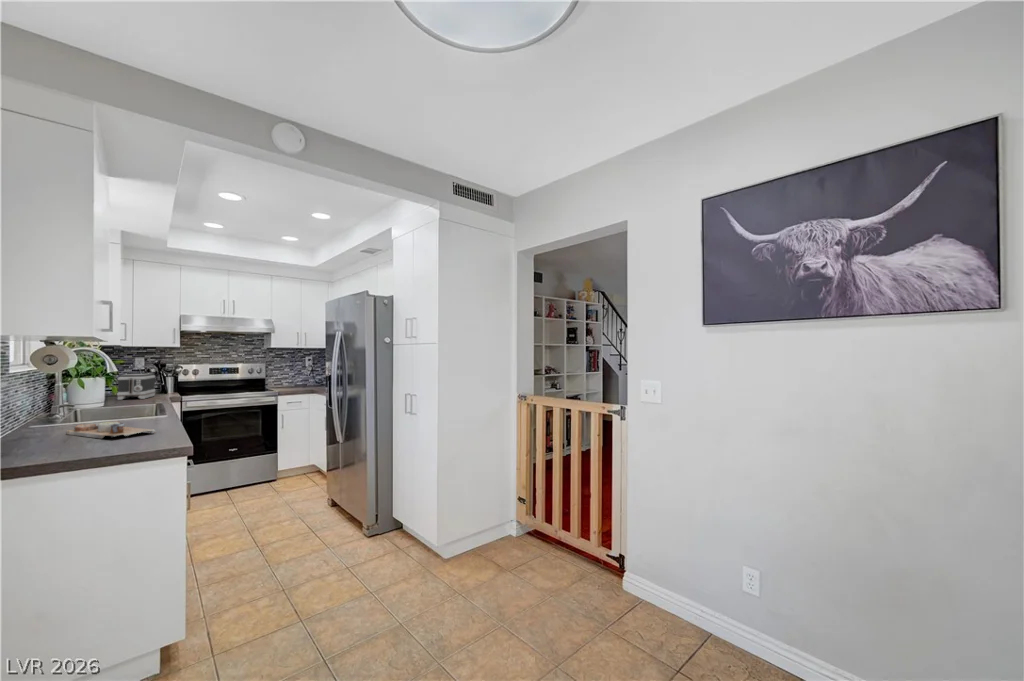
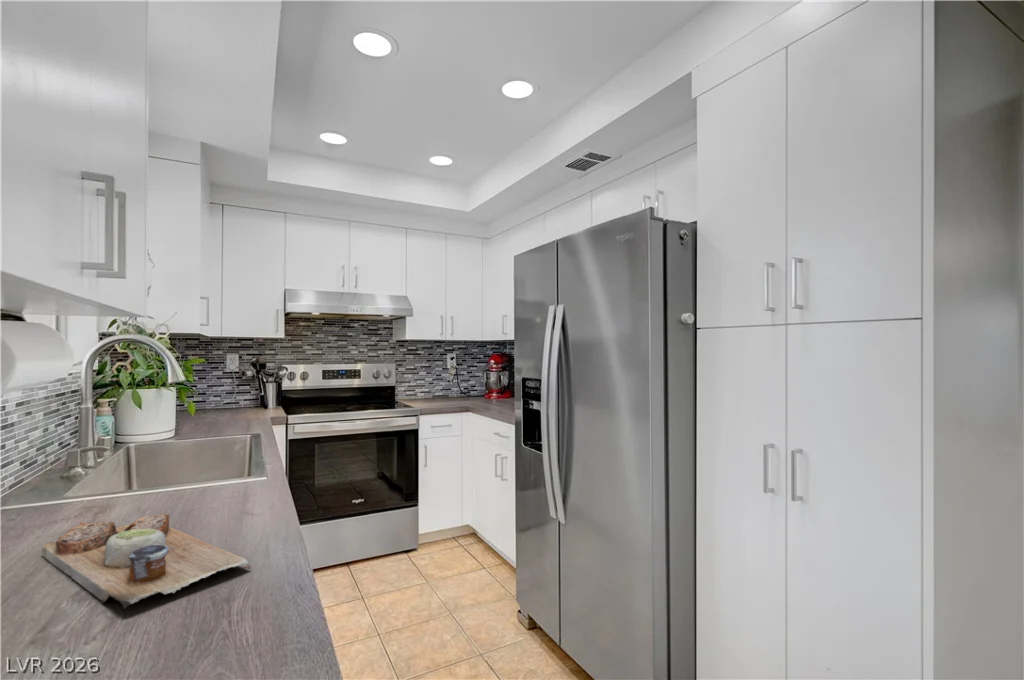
toaster: present [117,374,155,400] -> none [200,379,253,421]

